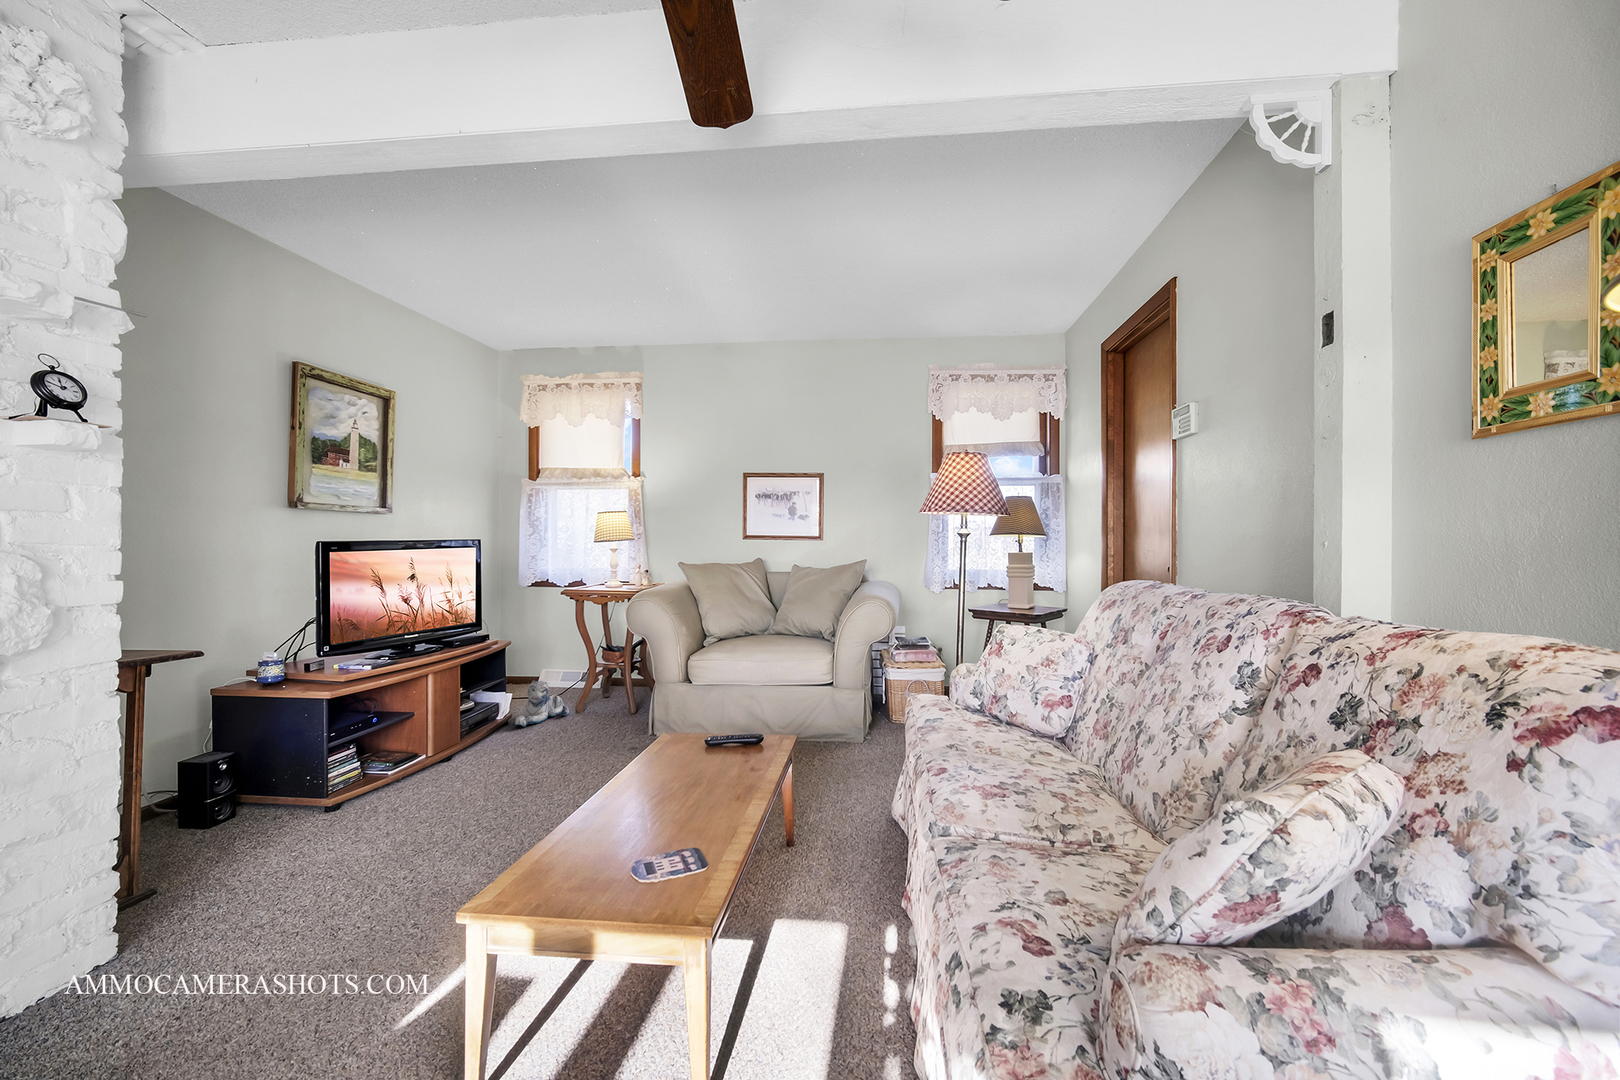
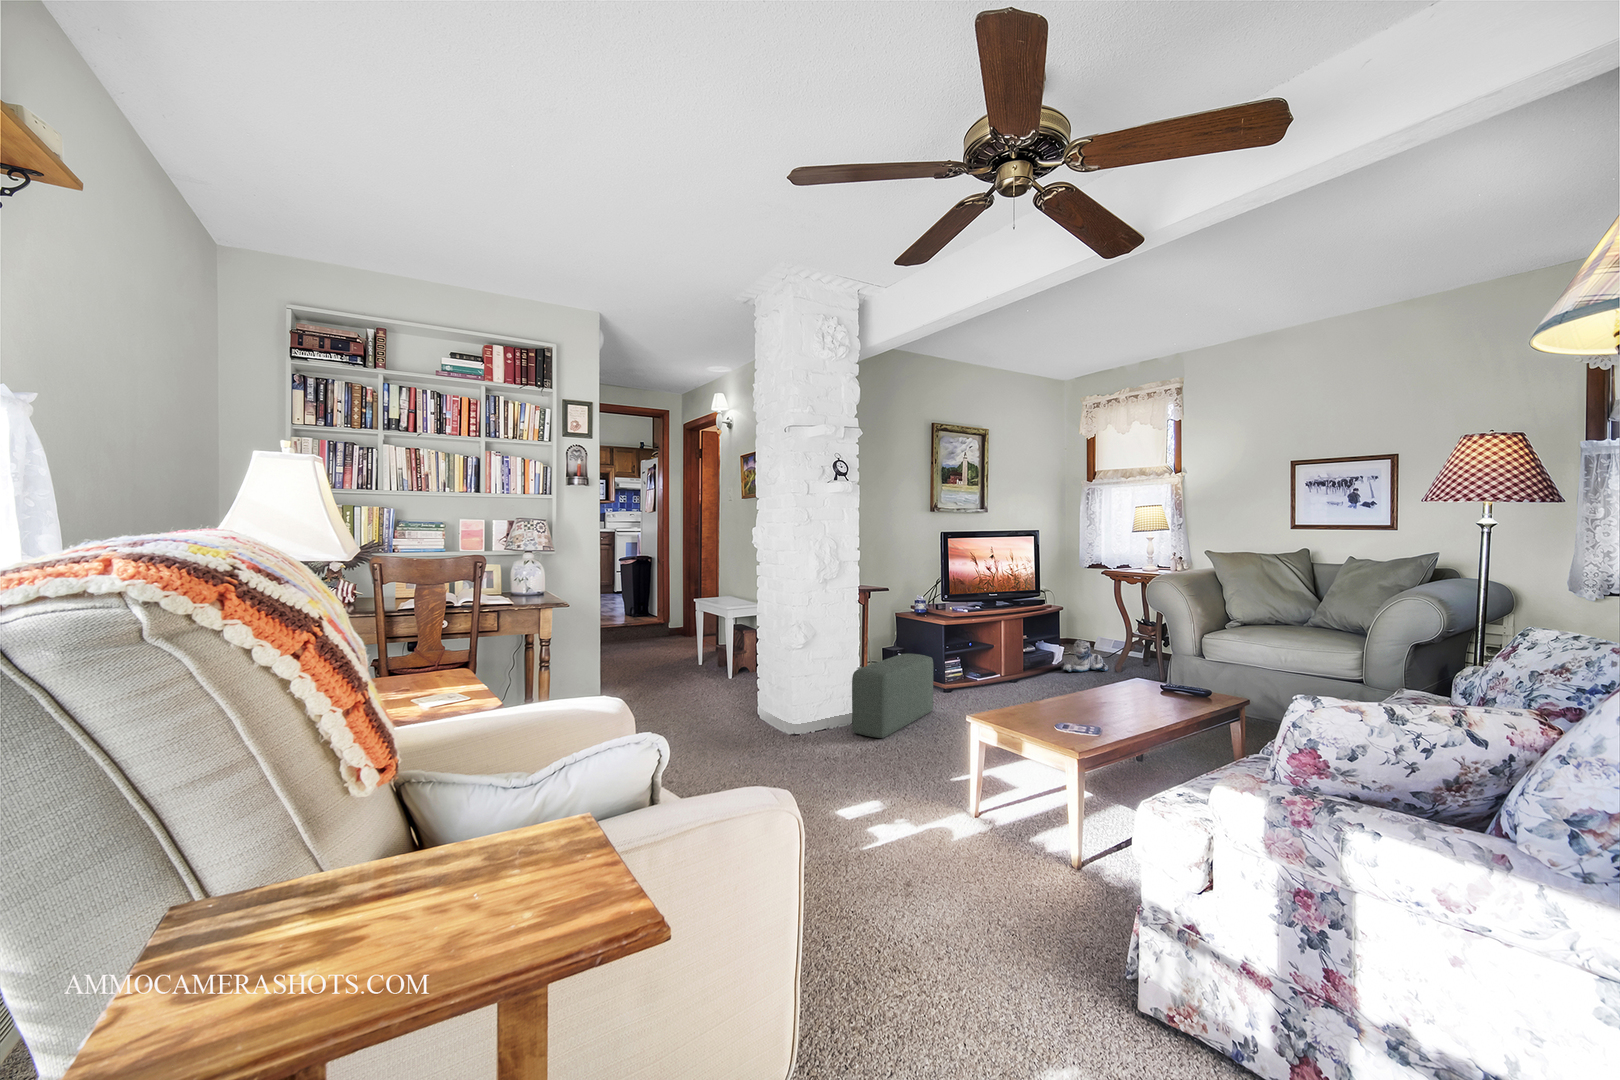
pouf: none [70,772,306,1019] -> present [852,654,933,738]

